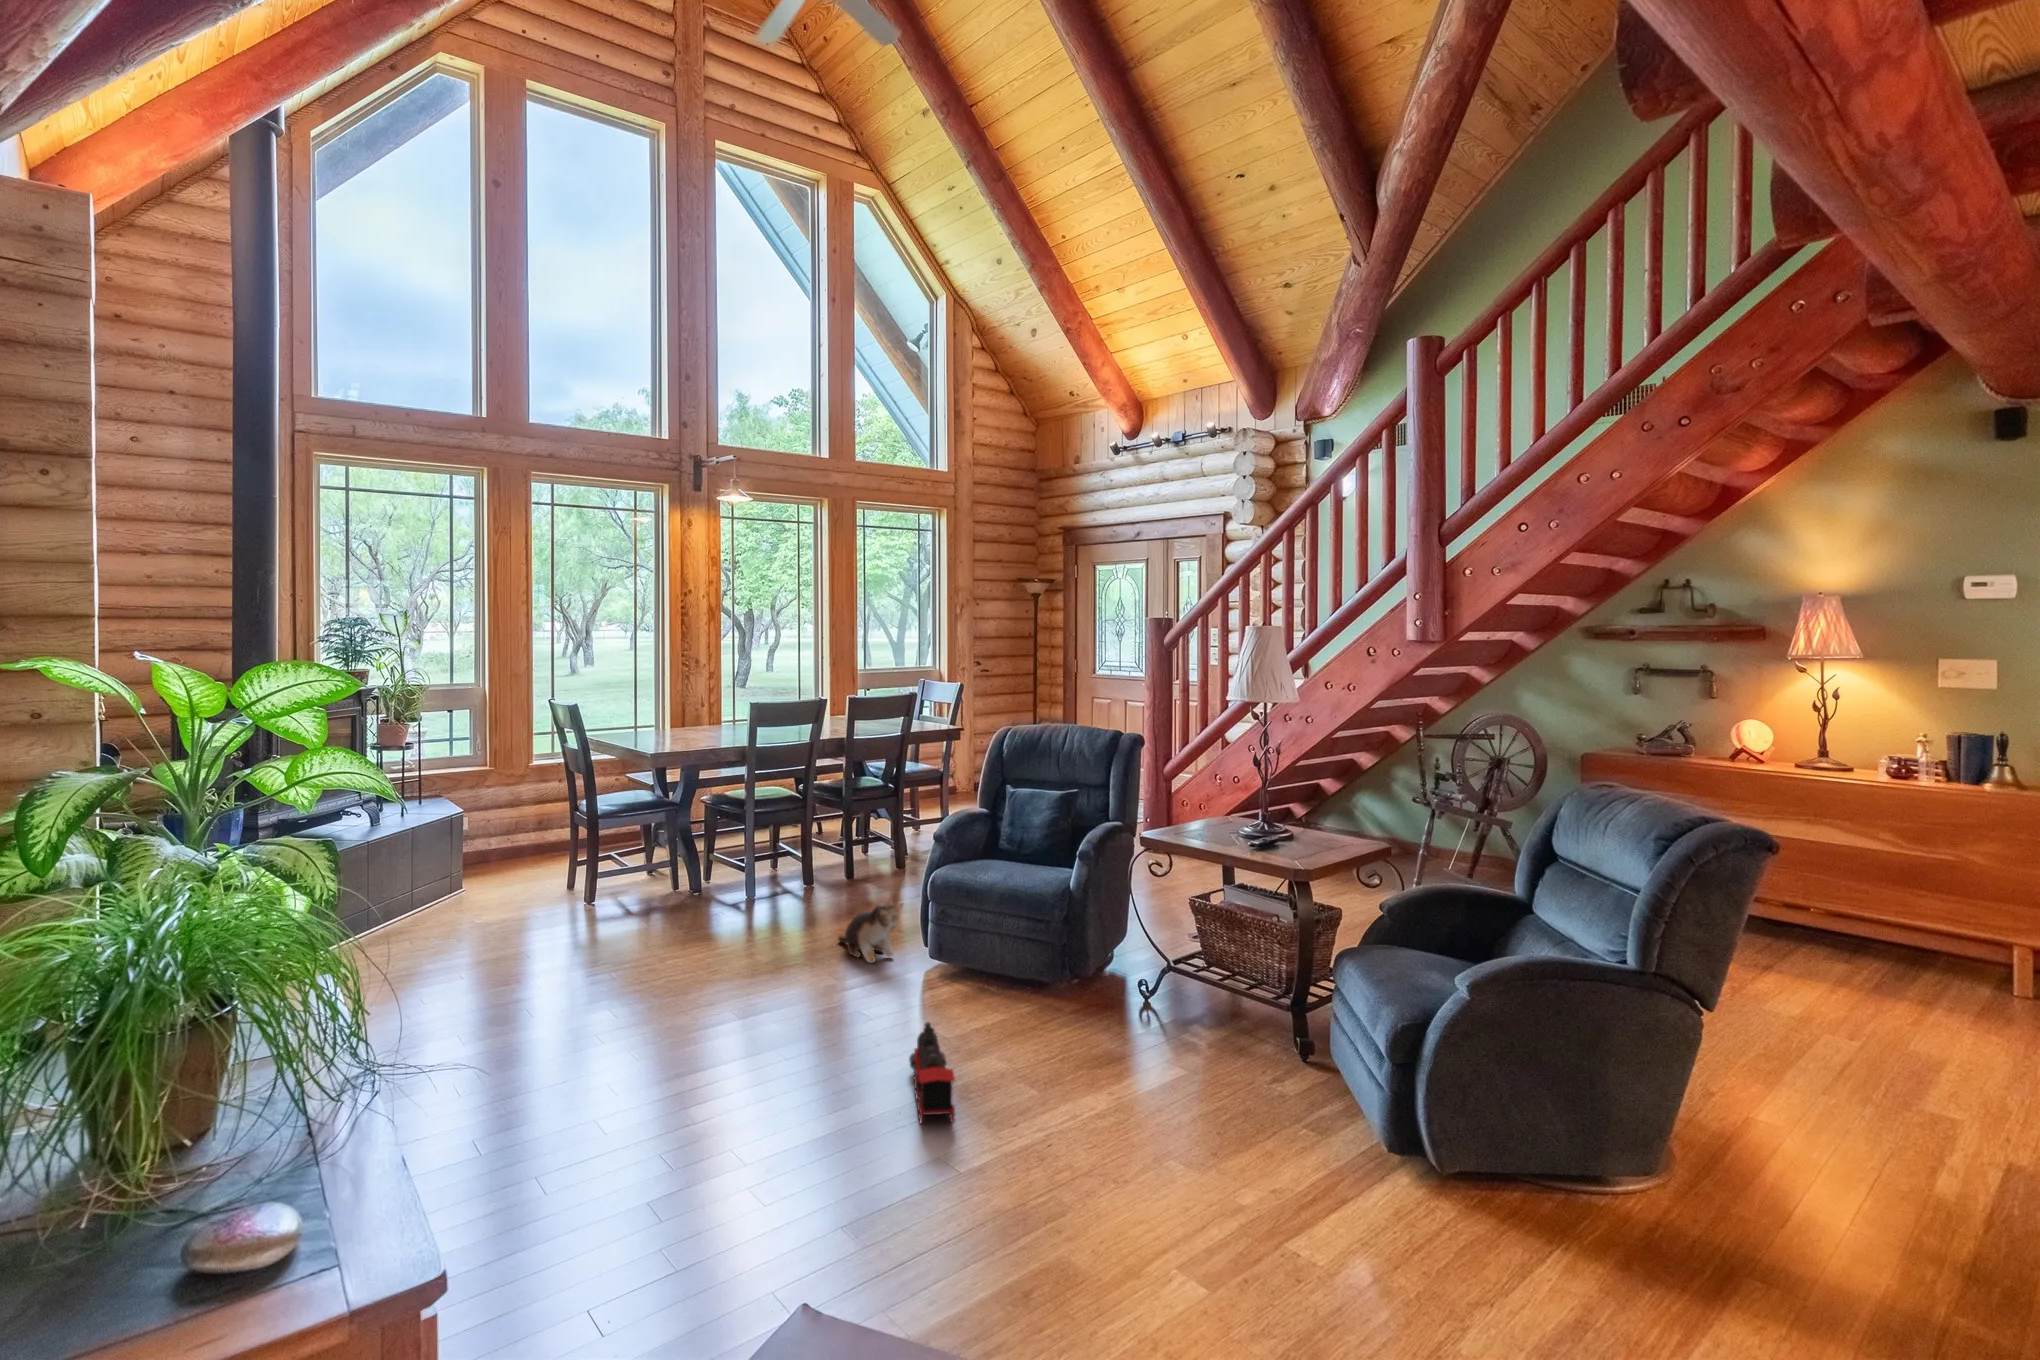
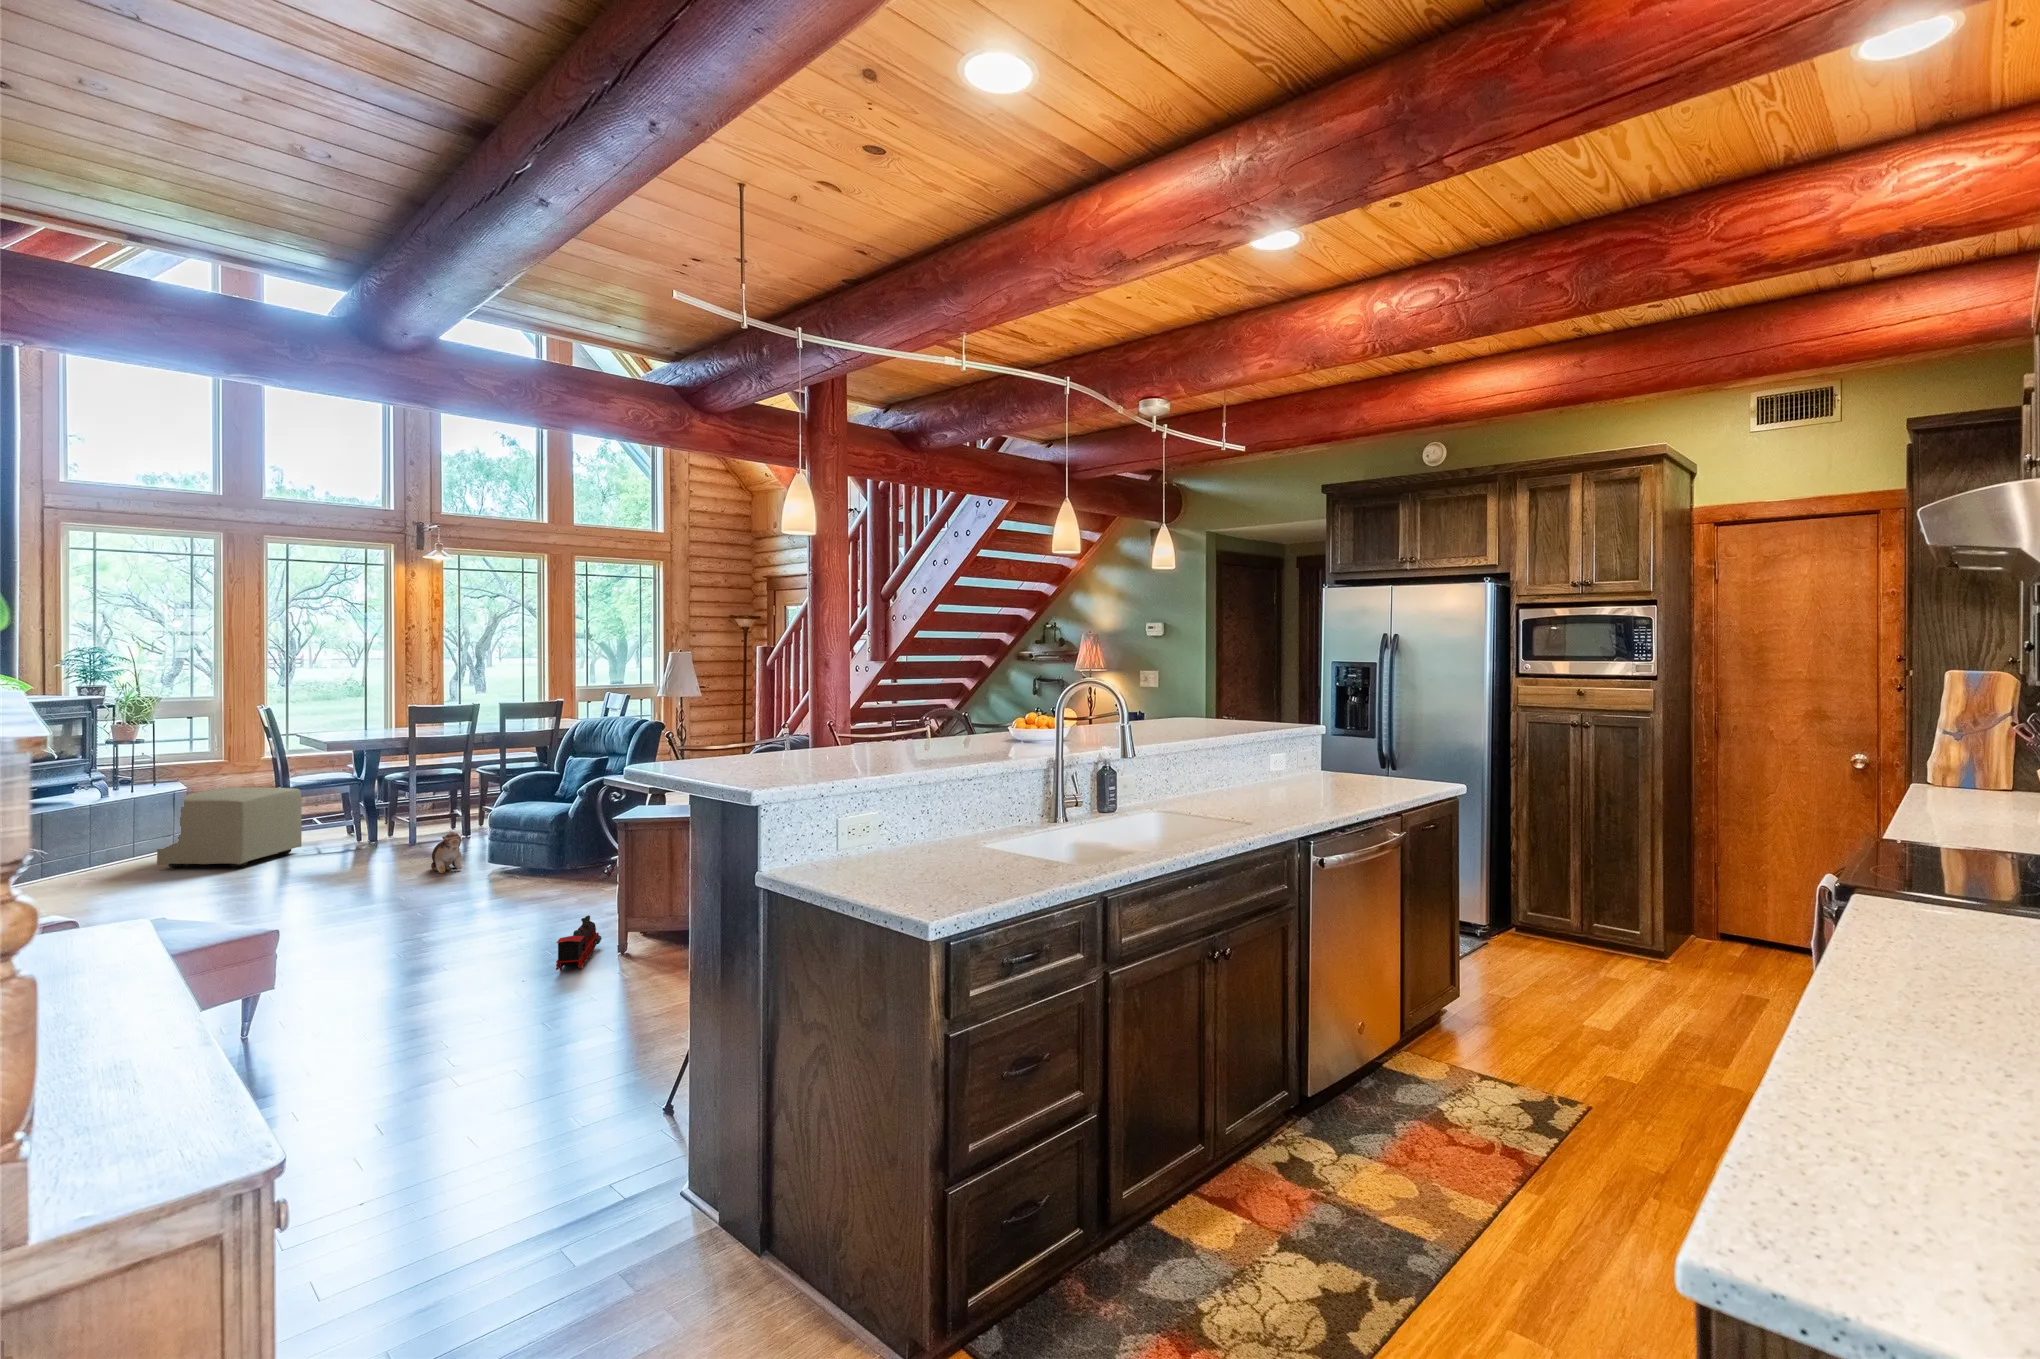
ottoman: none [467,814,629,935] -> present [157,788,302,868]
toy train: present [909,1022,955,1124] -> present [556,915,602,971]

